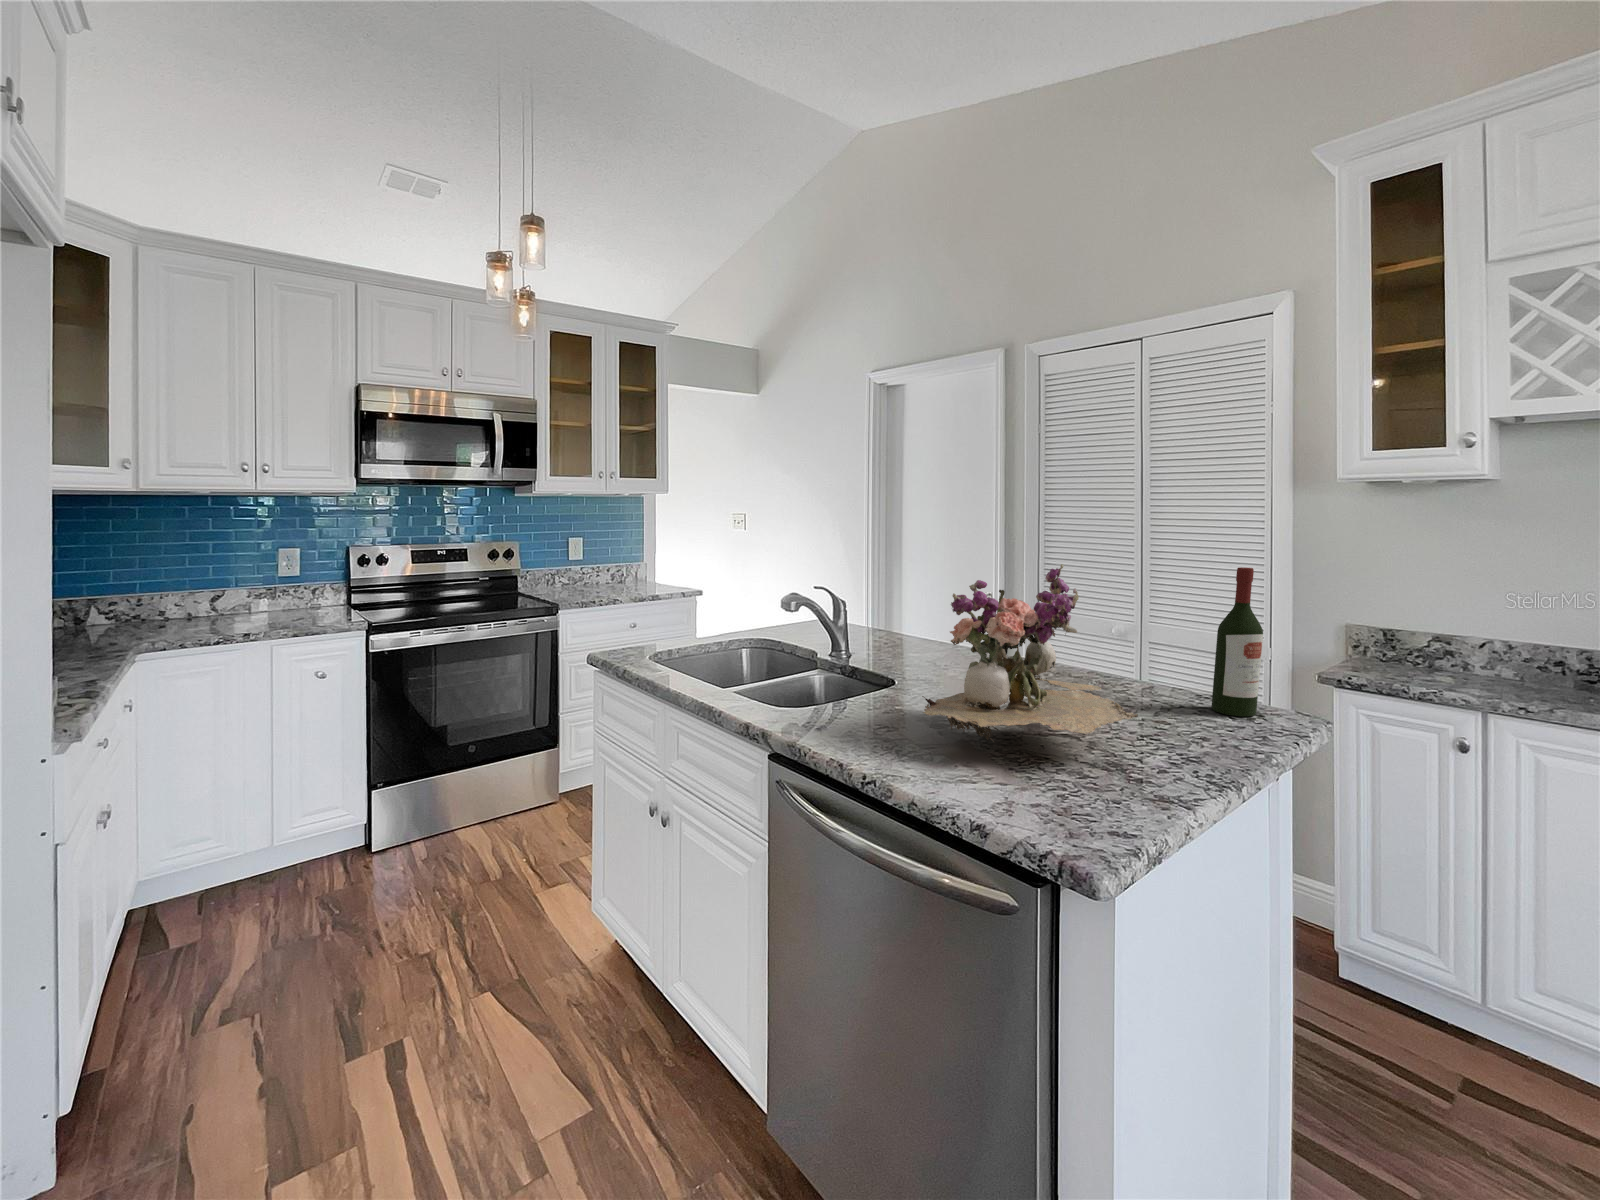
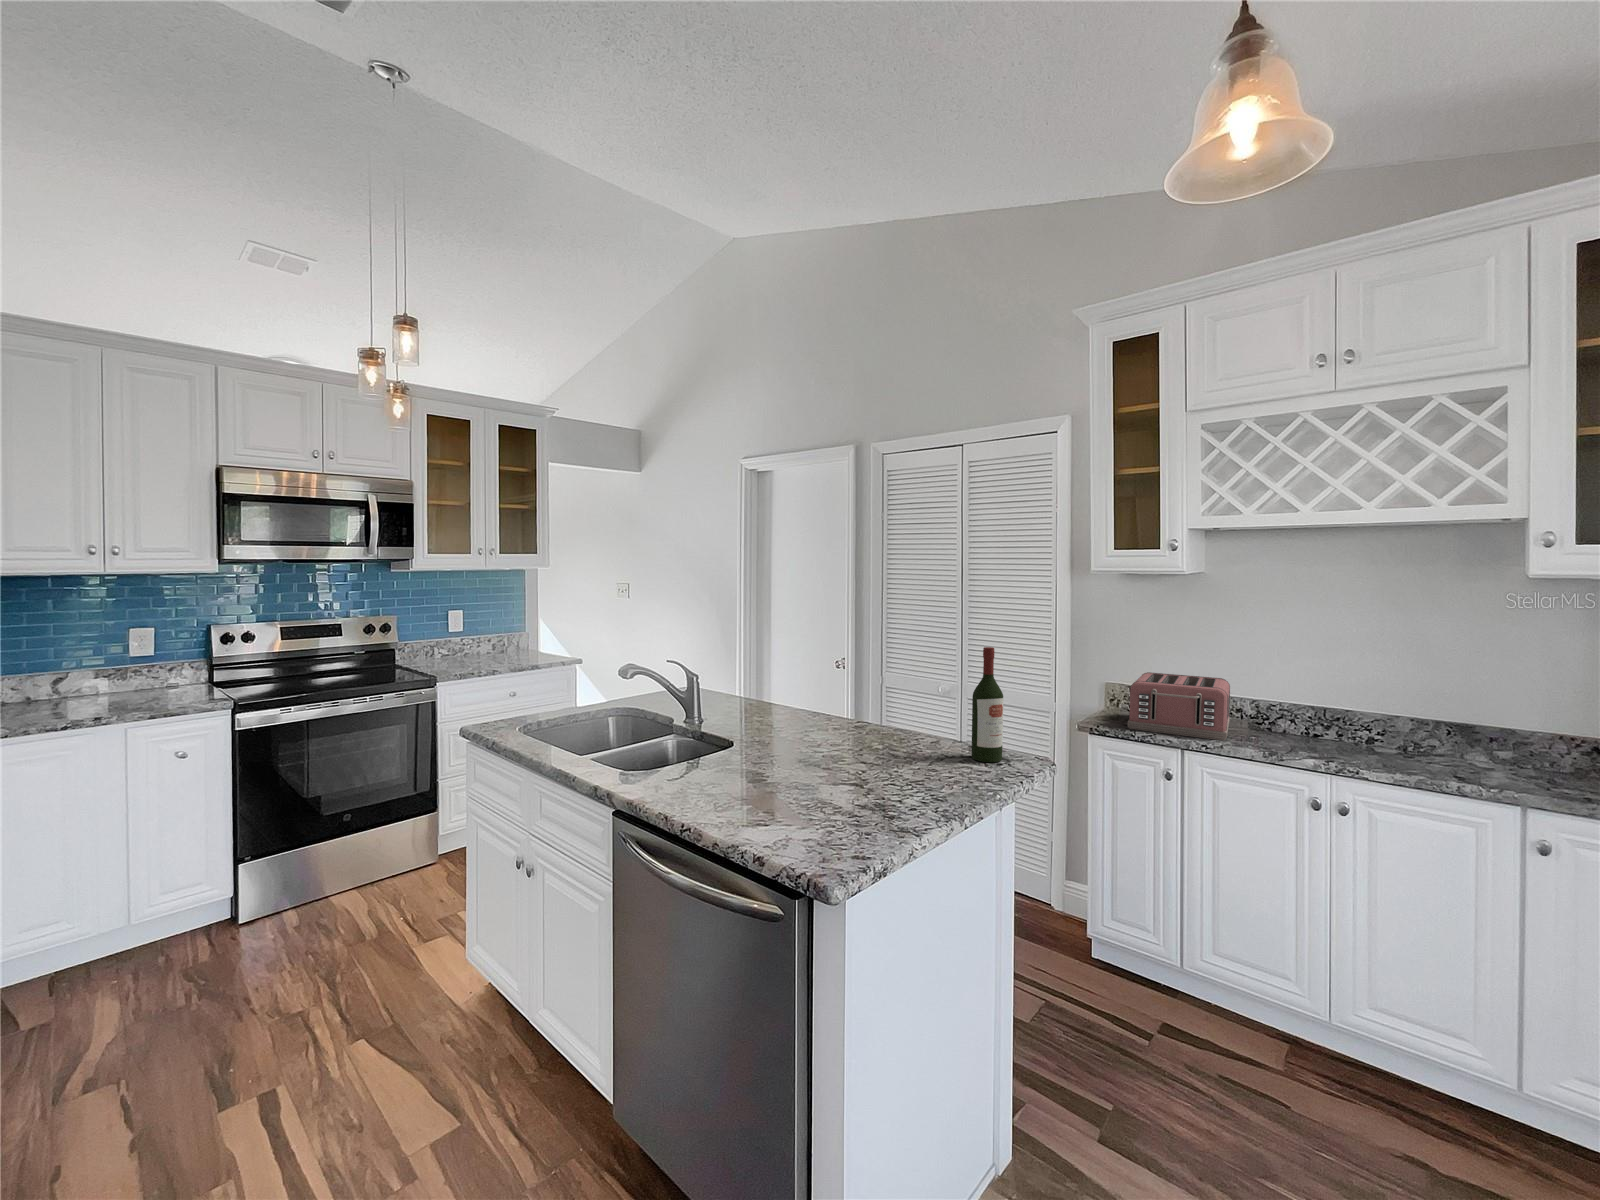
flower arrangement: present [922,564,1138,742] -> none [733,648,896,792]
toaster: none [1396,613,1557,703] -> present [1128,672,1230,740]

